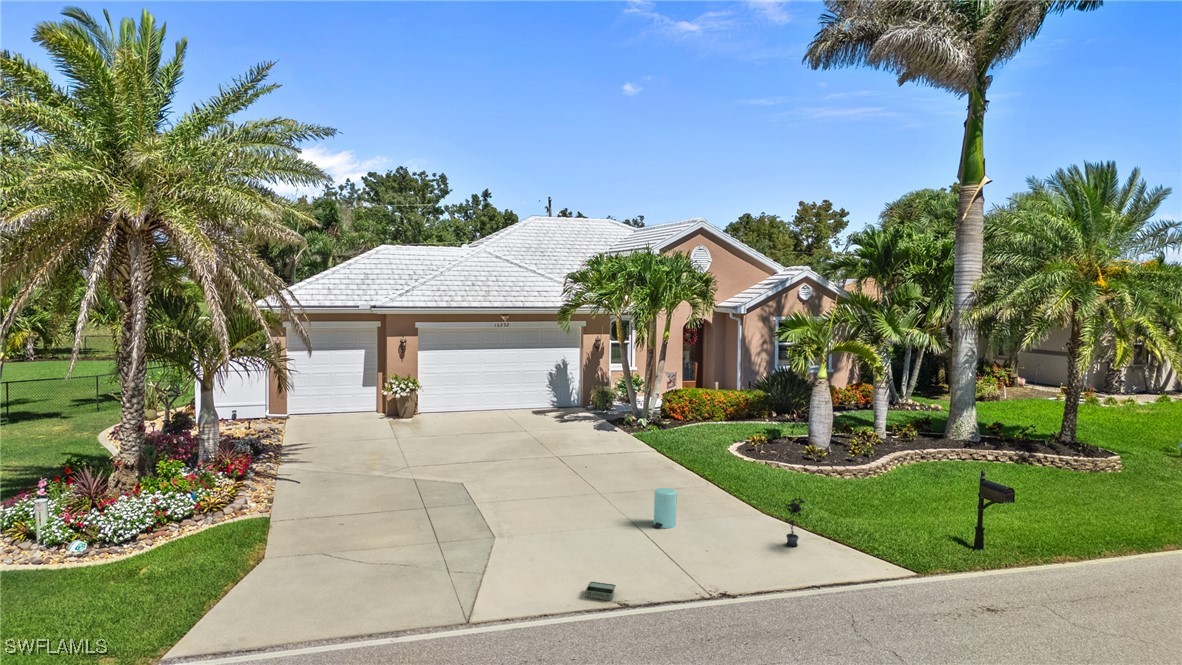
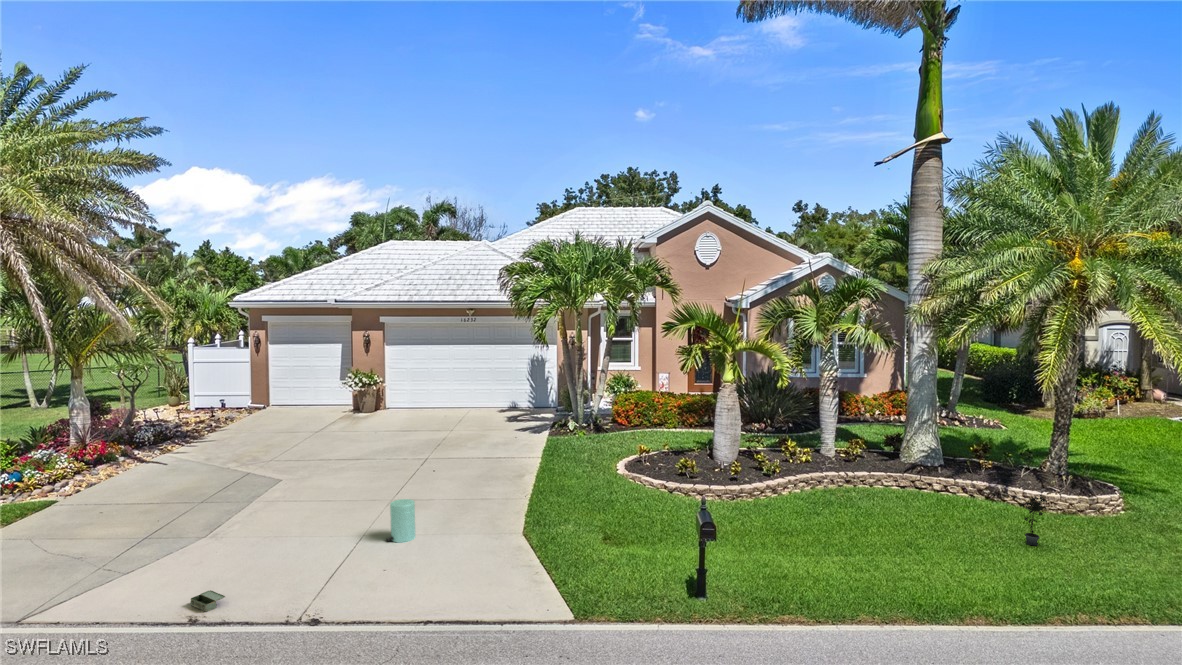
potted plant: present [785,496,805,546] -> present [1024,495,1047,546]

